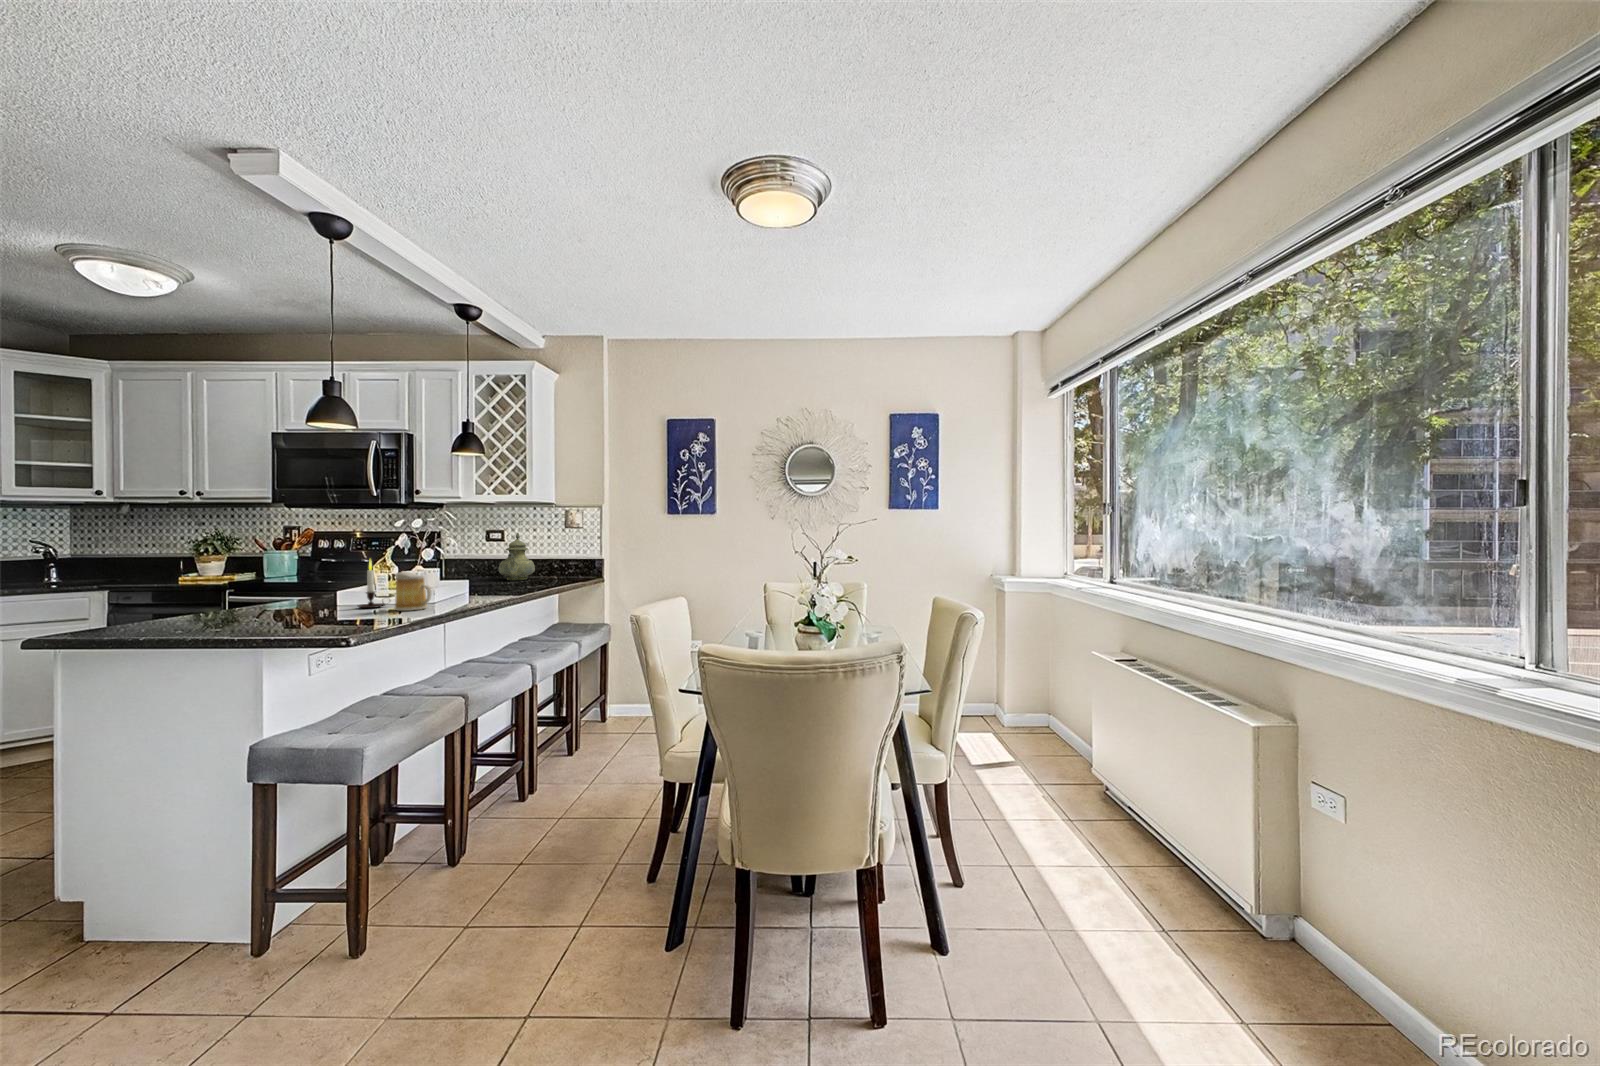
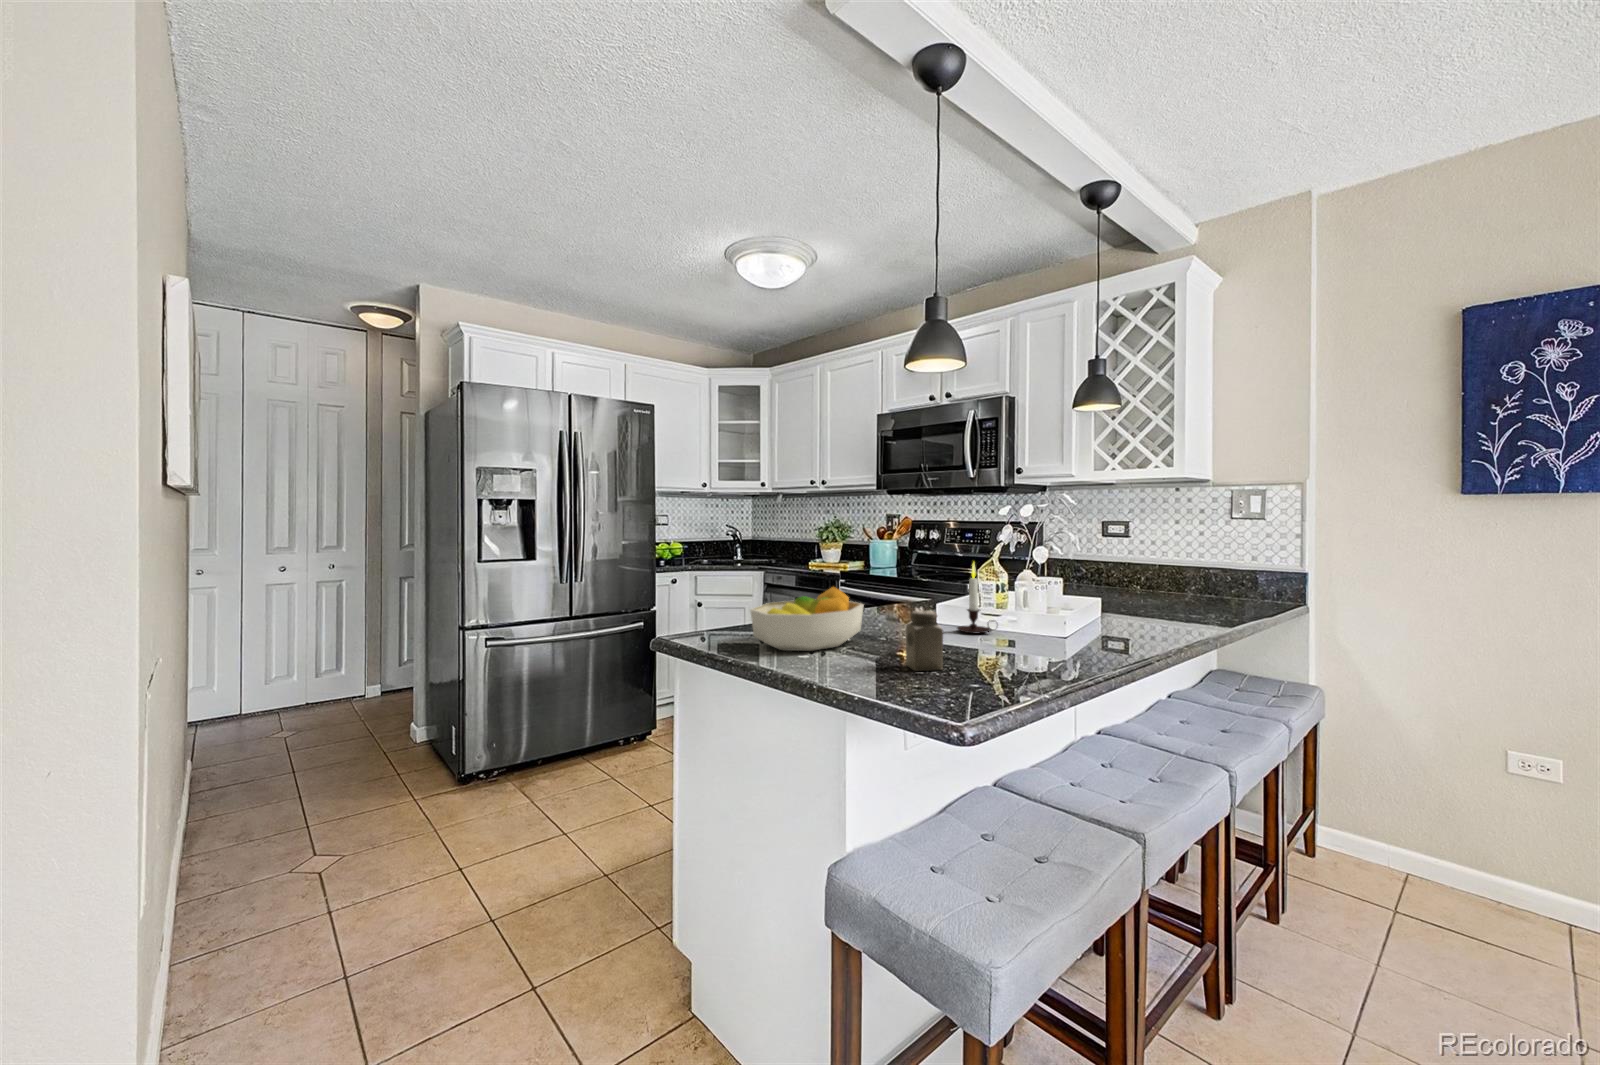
teapot: present [499,533,535,580] -> none [1124,525,1180,596]
mug: present [395,572,431,611] -> none [1005,585,1059,649]
fruit bowl: none [155,582,273,631] -> present [750,587,864,651]
salt shaker: none [314,588,344,627] -> present [906,610,943,671]

